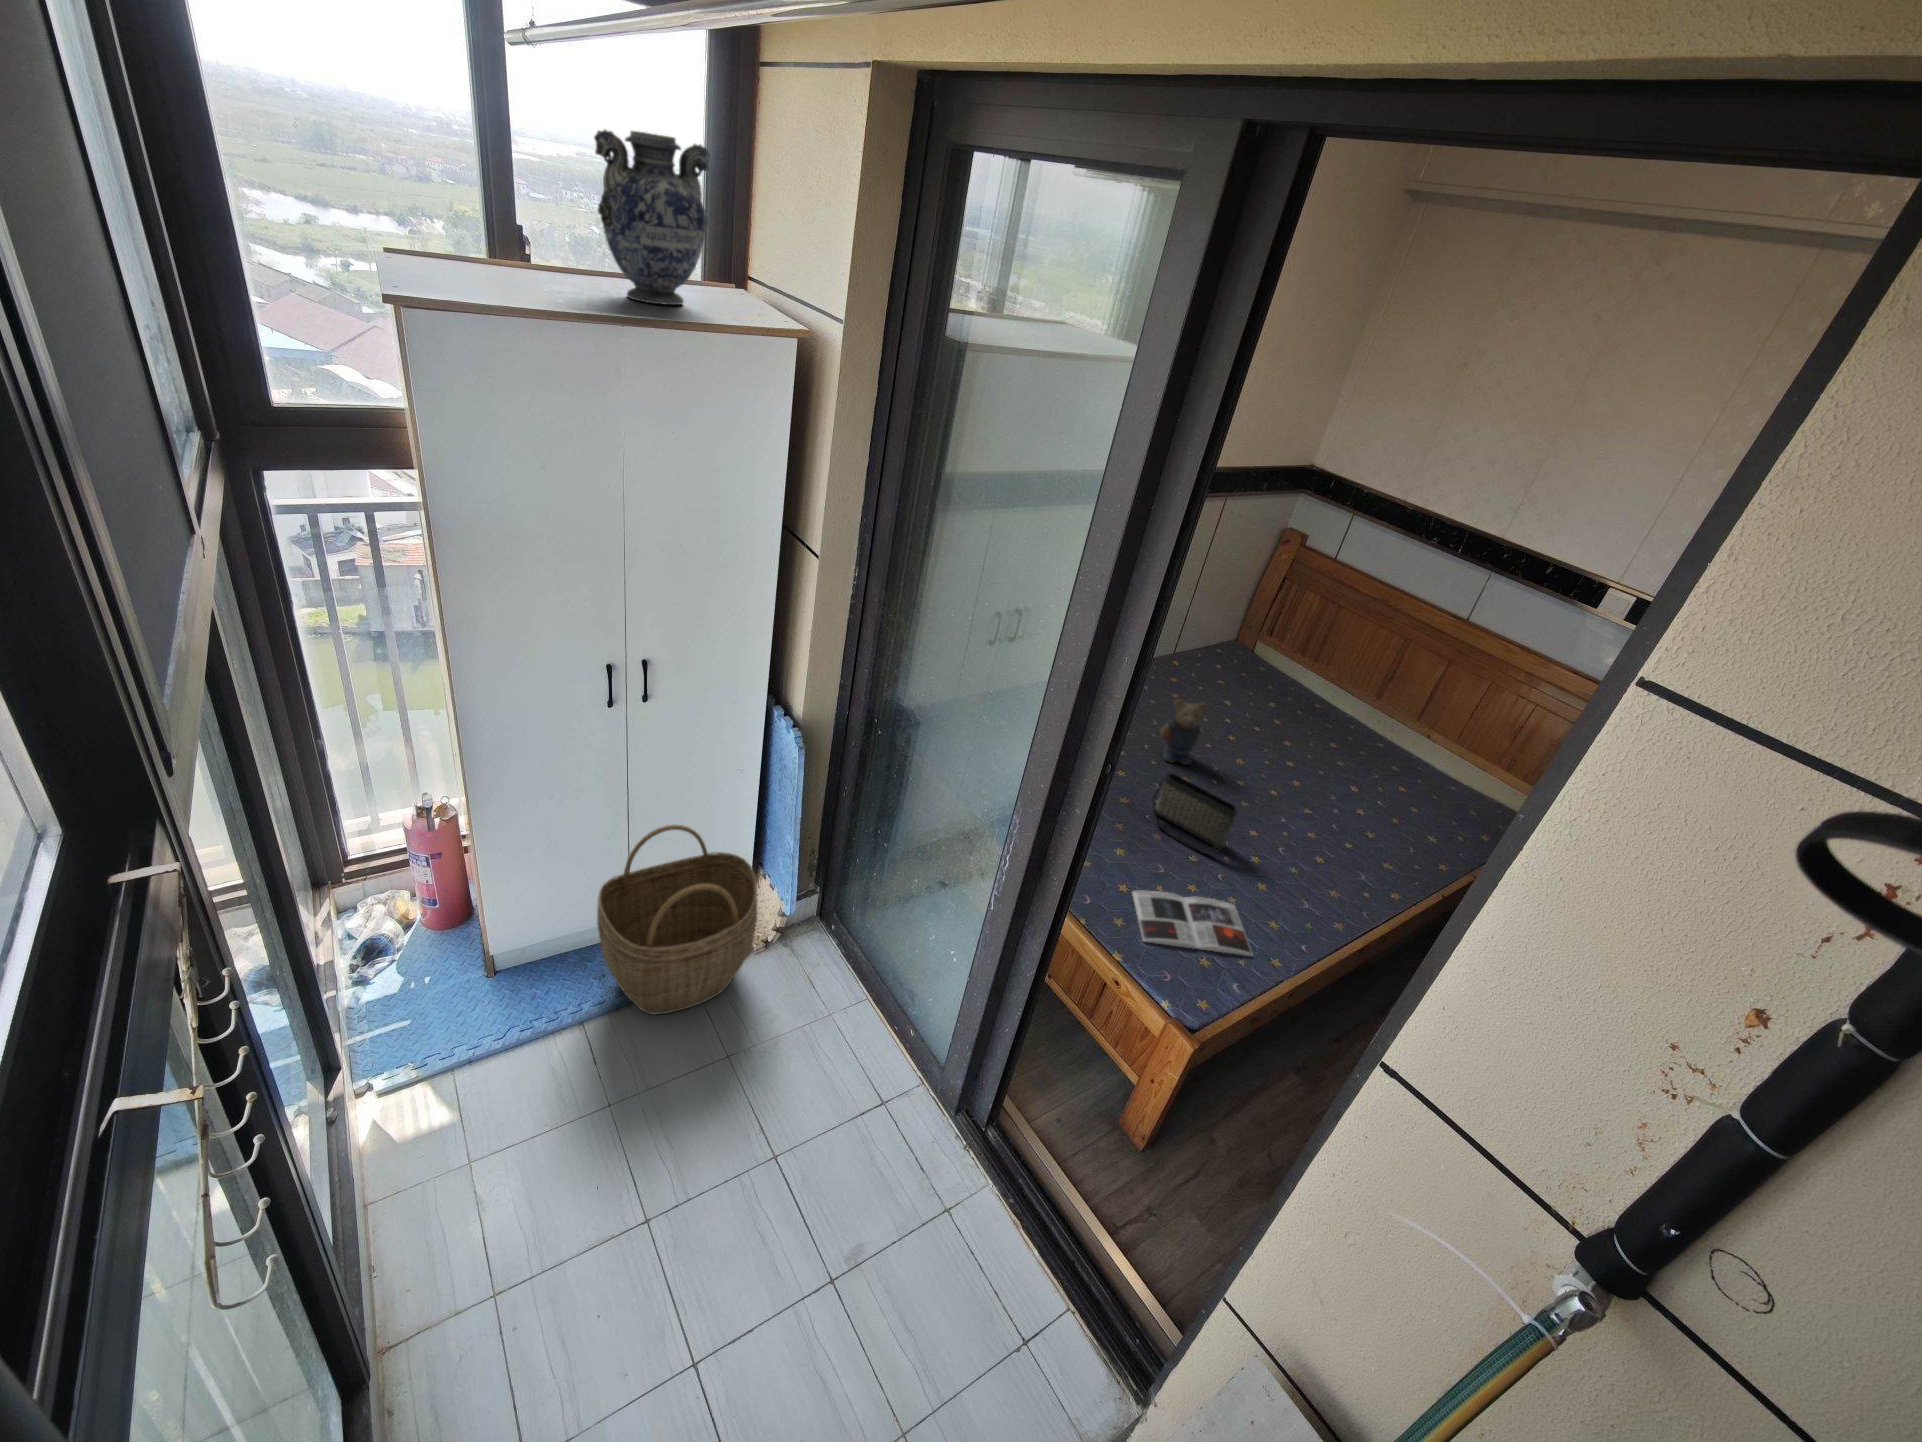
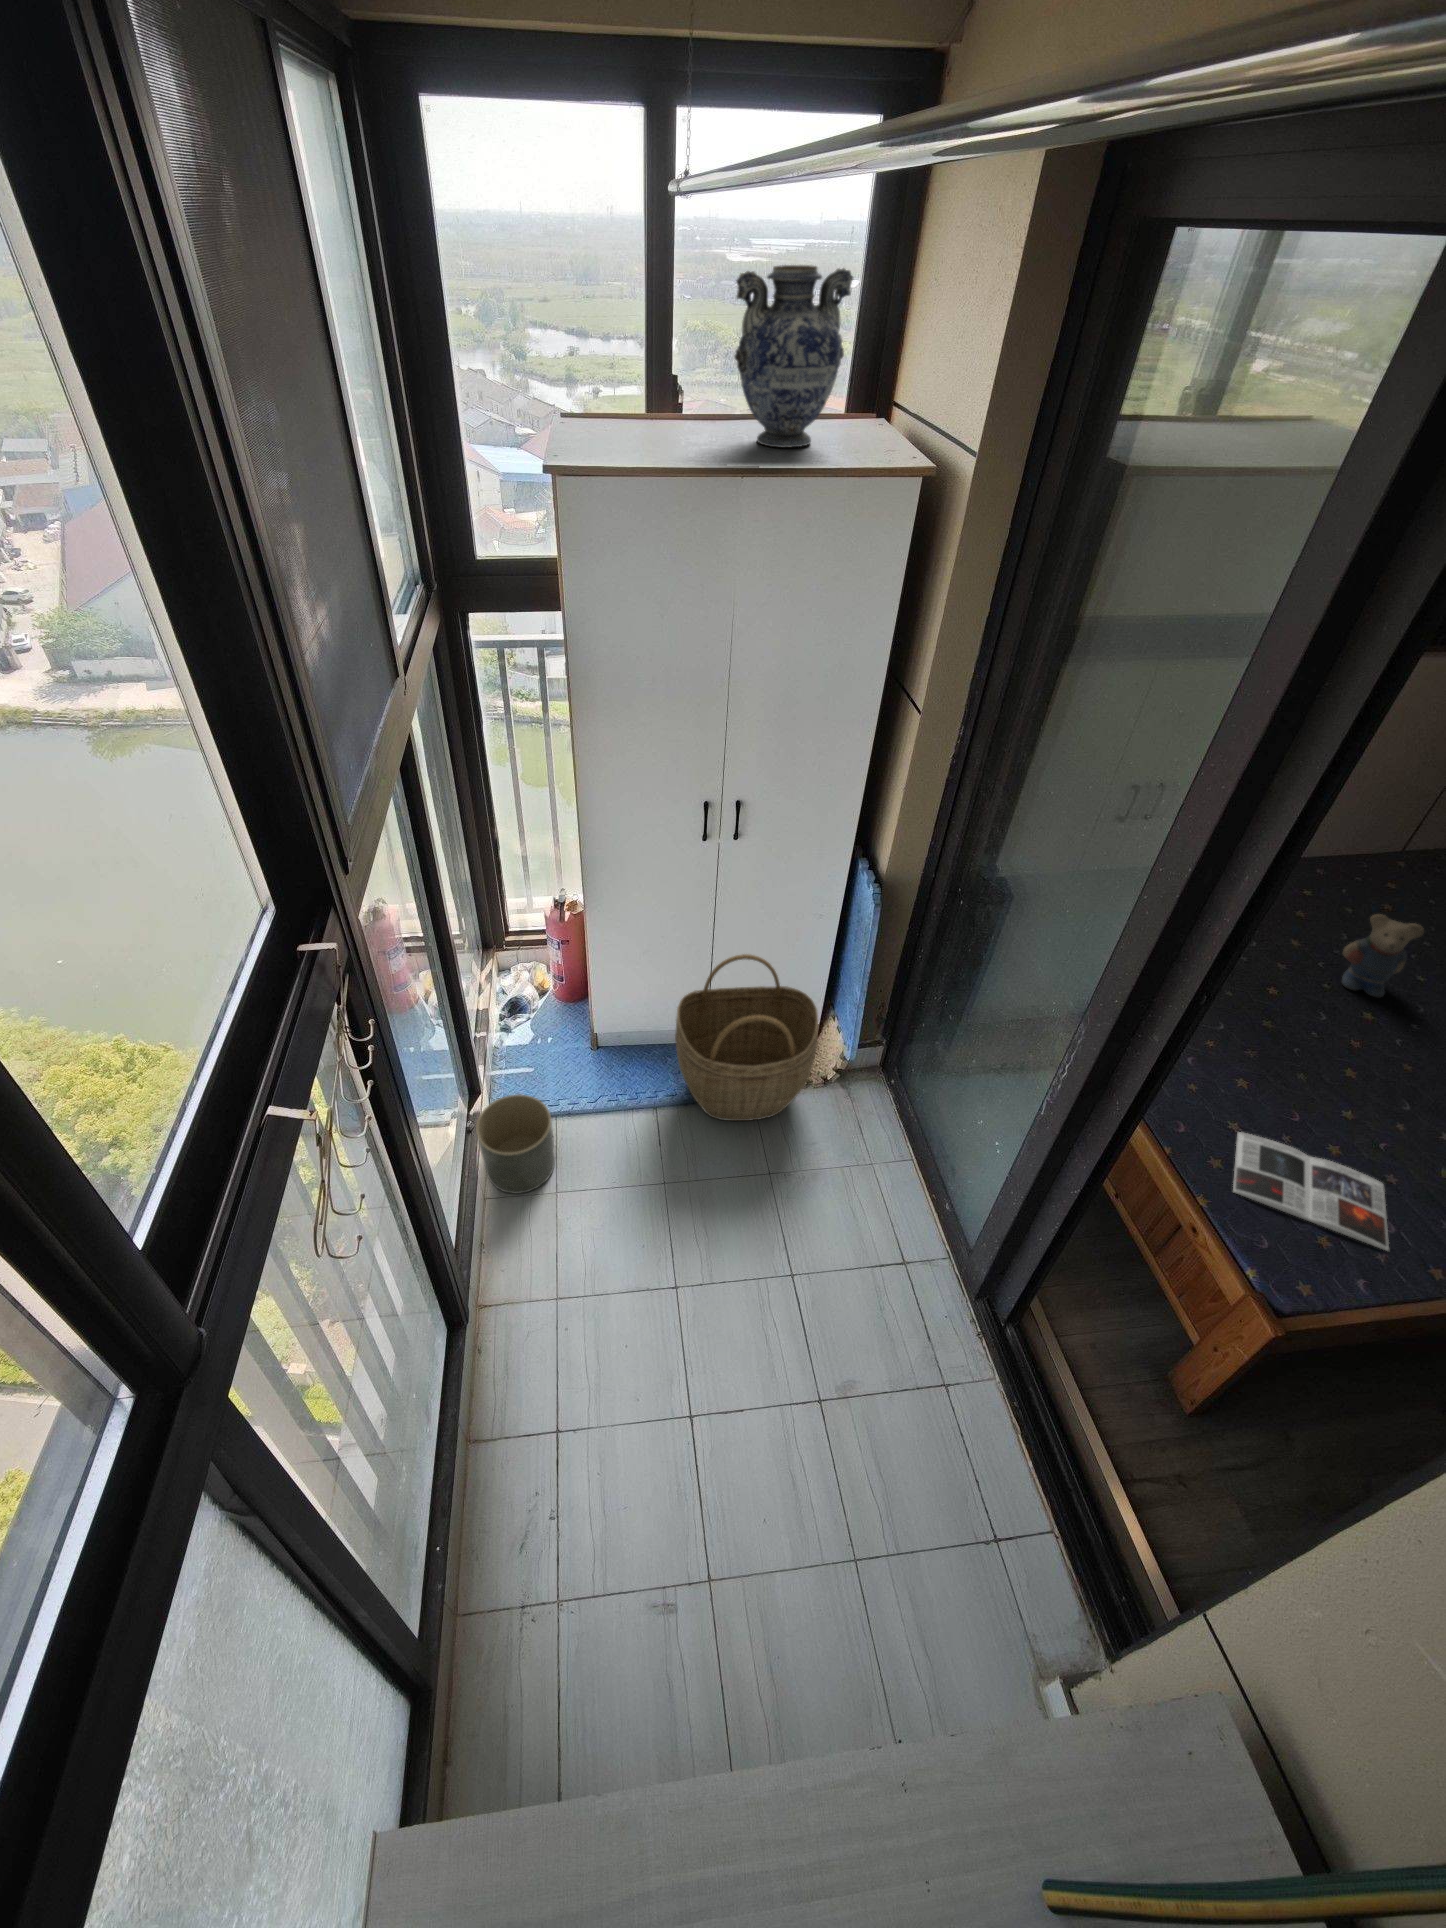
handbag: present [1153,773,1238,853] -> none [1300,1004,1425,1114]
planter: none [345,1049,462,1184] -> present [476,1094,555,1194]

